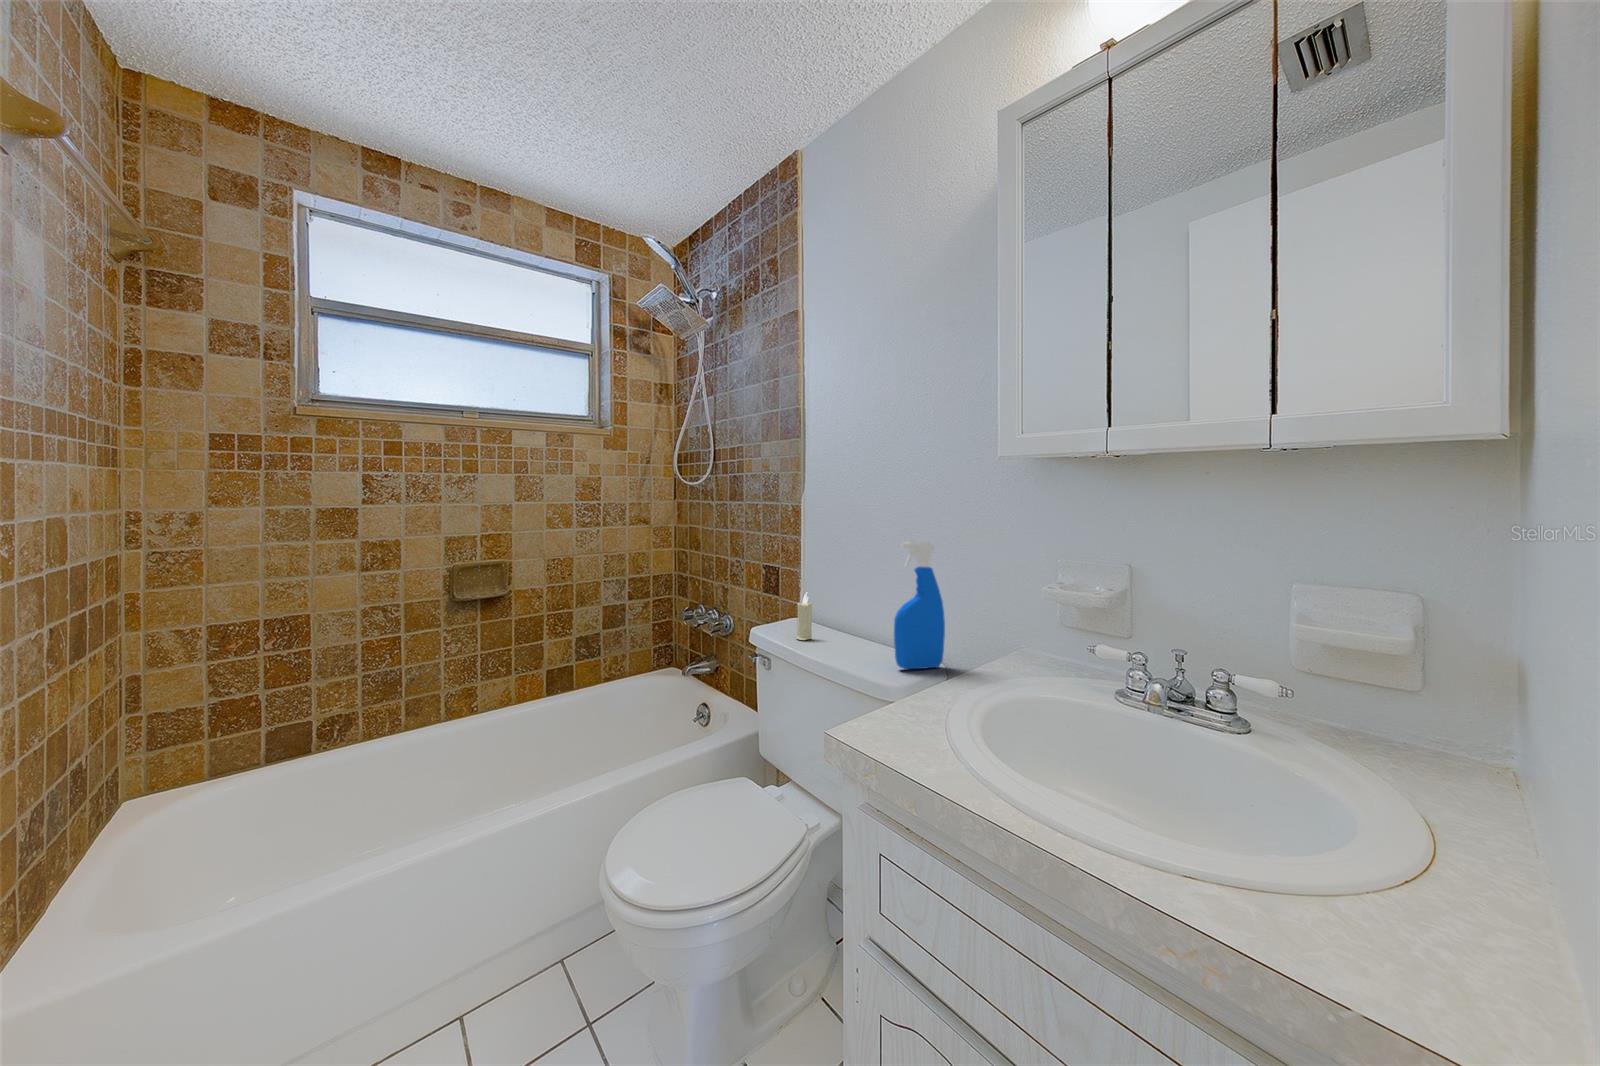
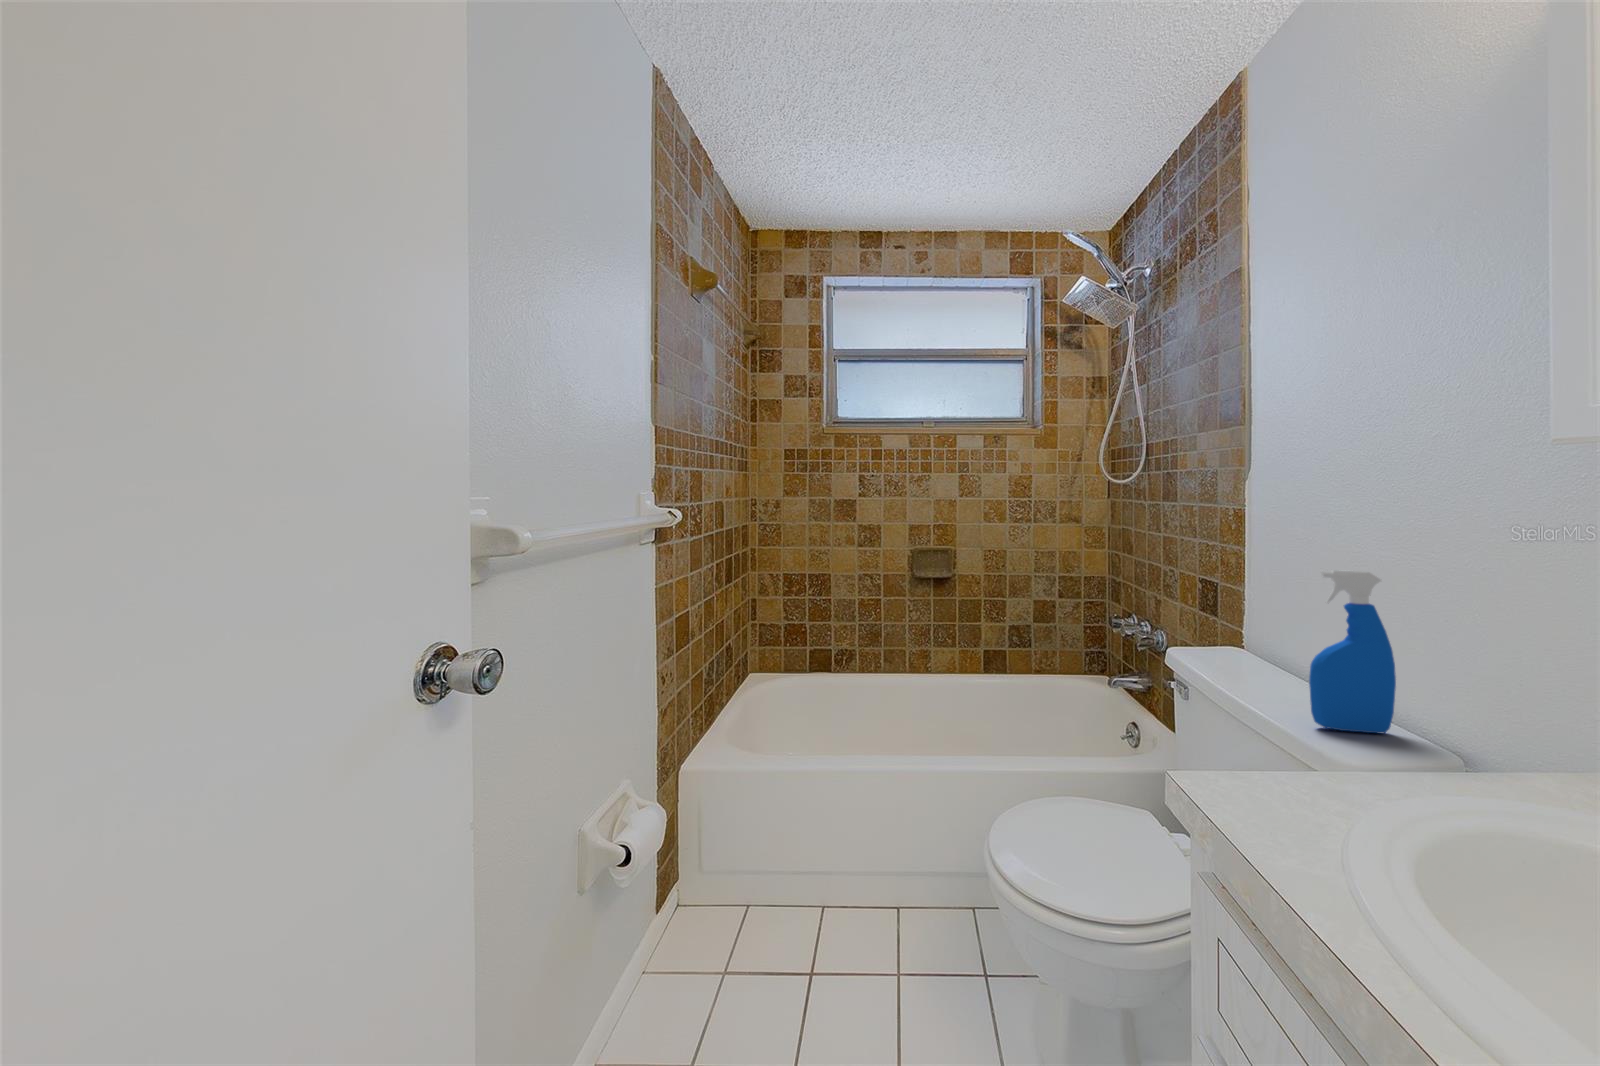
candle: present [796,592,812,640] -> none [1215,615,1237,670]

